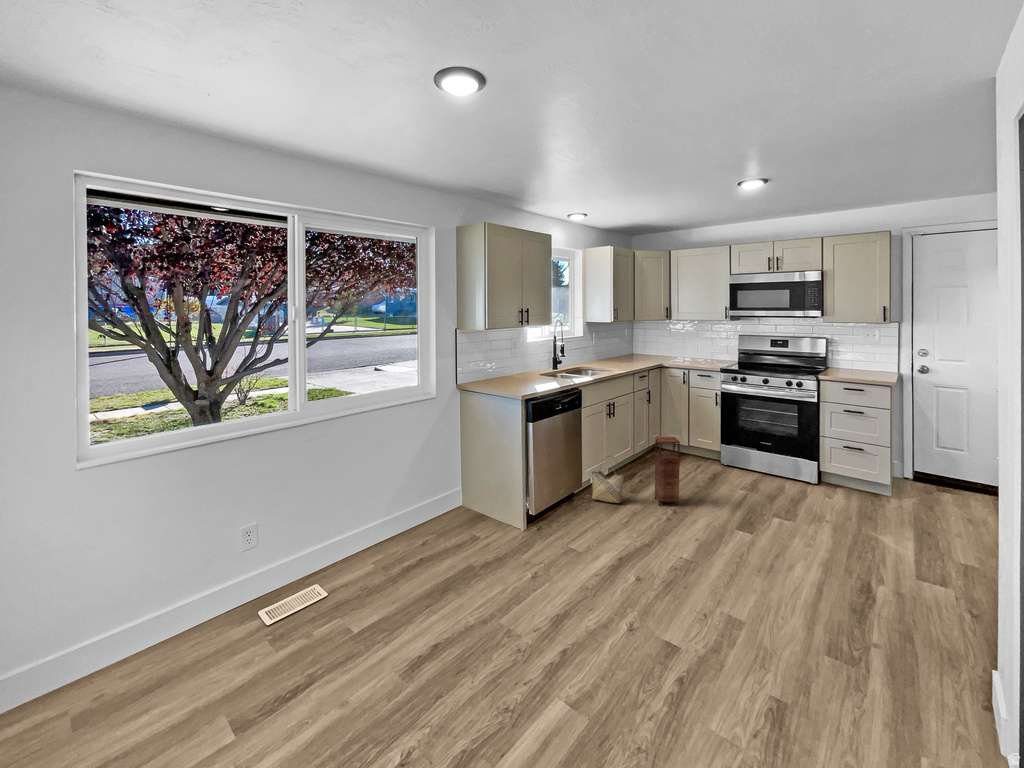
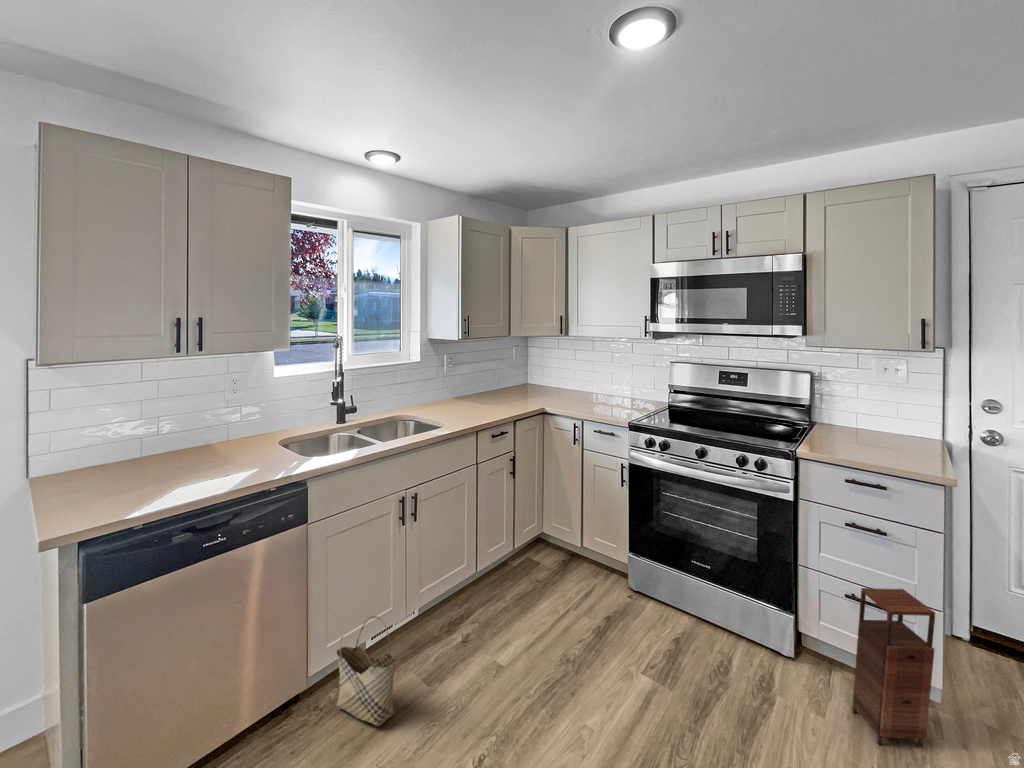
storage cabinet: present [655,437,680,505] -> present [852,588,935,747]

